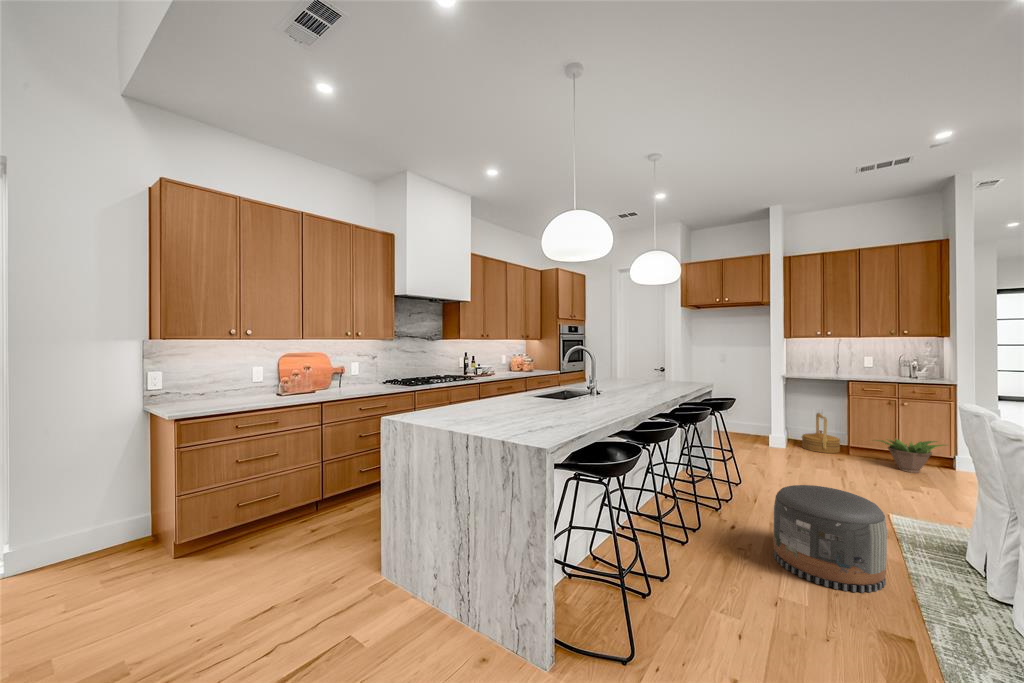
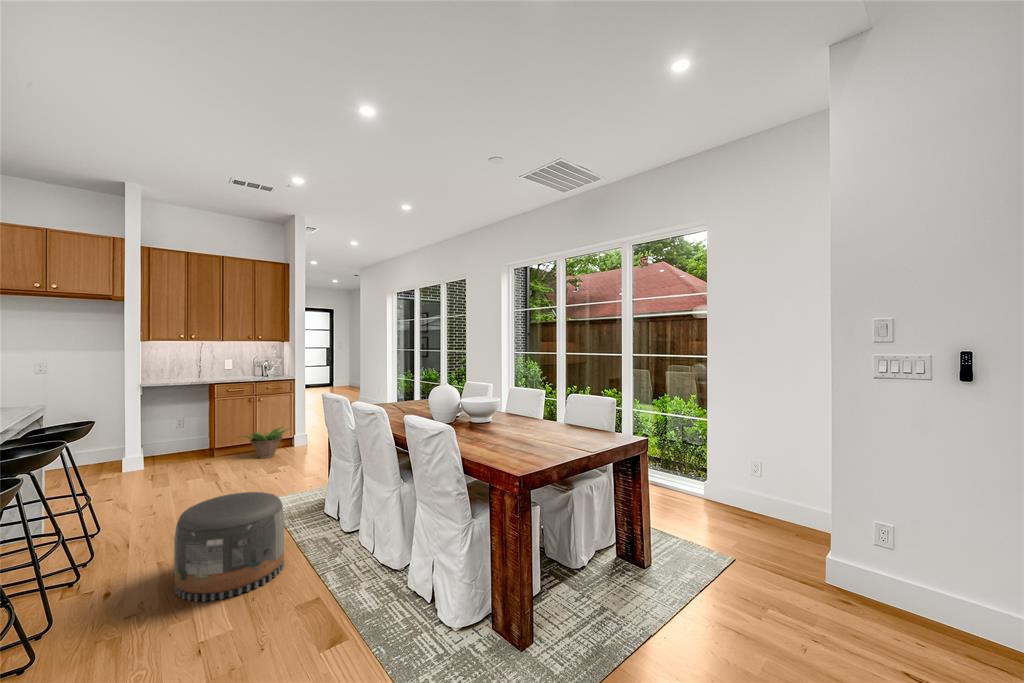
woven basket: present [802,413,840,453] -> none [164,421,206,463]

